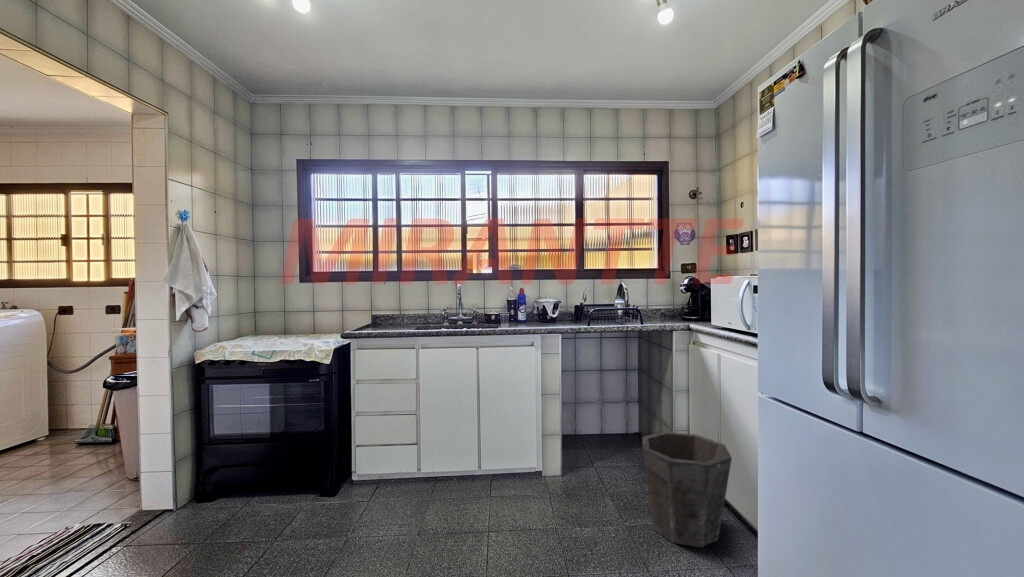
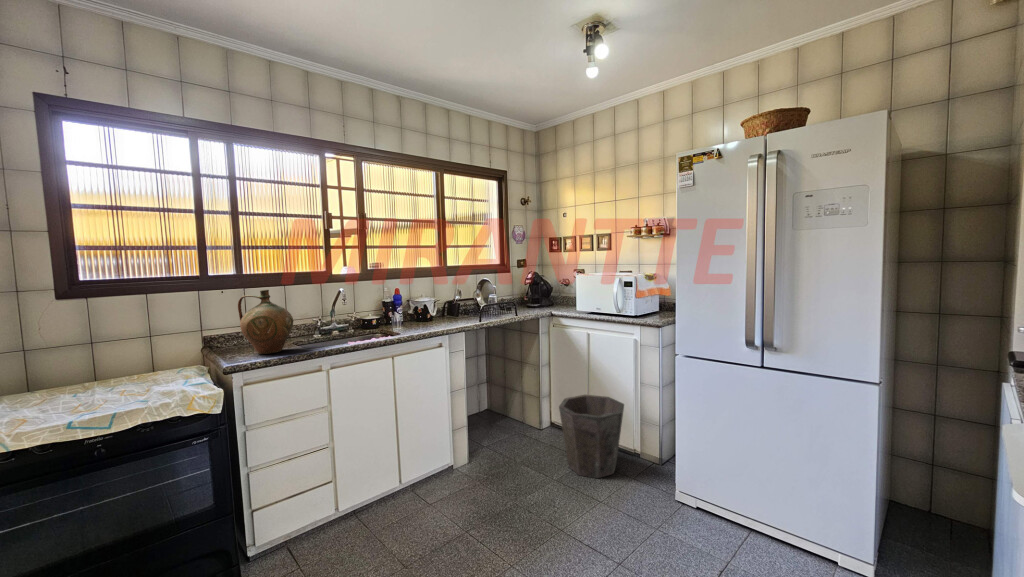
ceramic jug: none [369,281,406,330] -> present [238,290,293,354]

